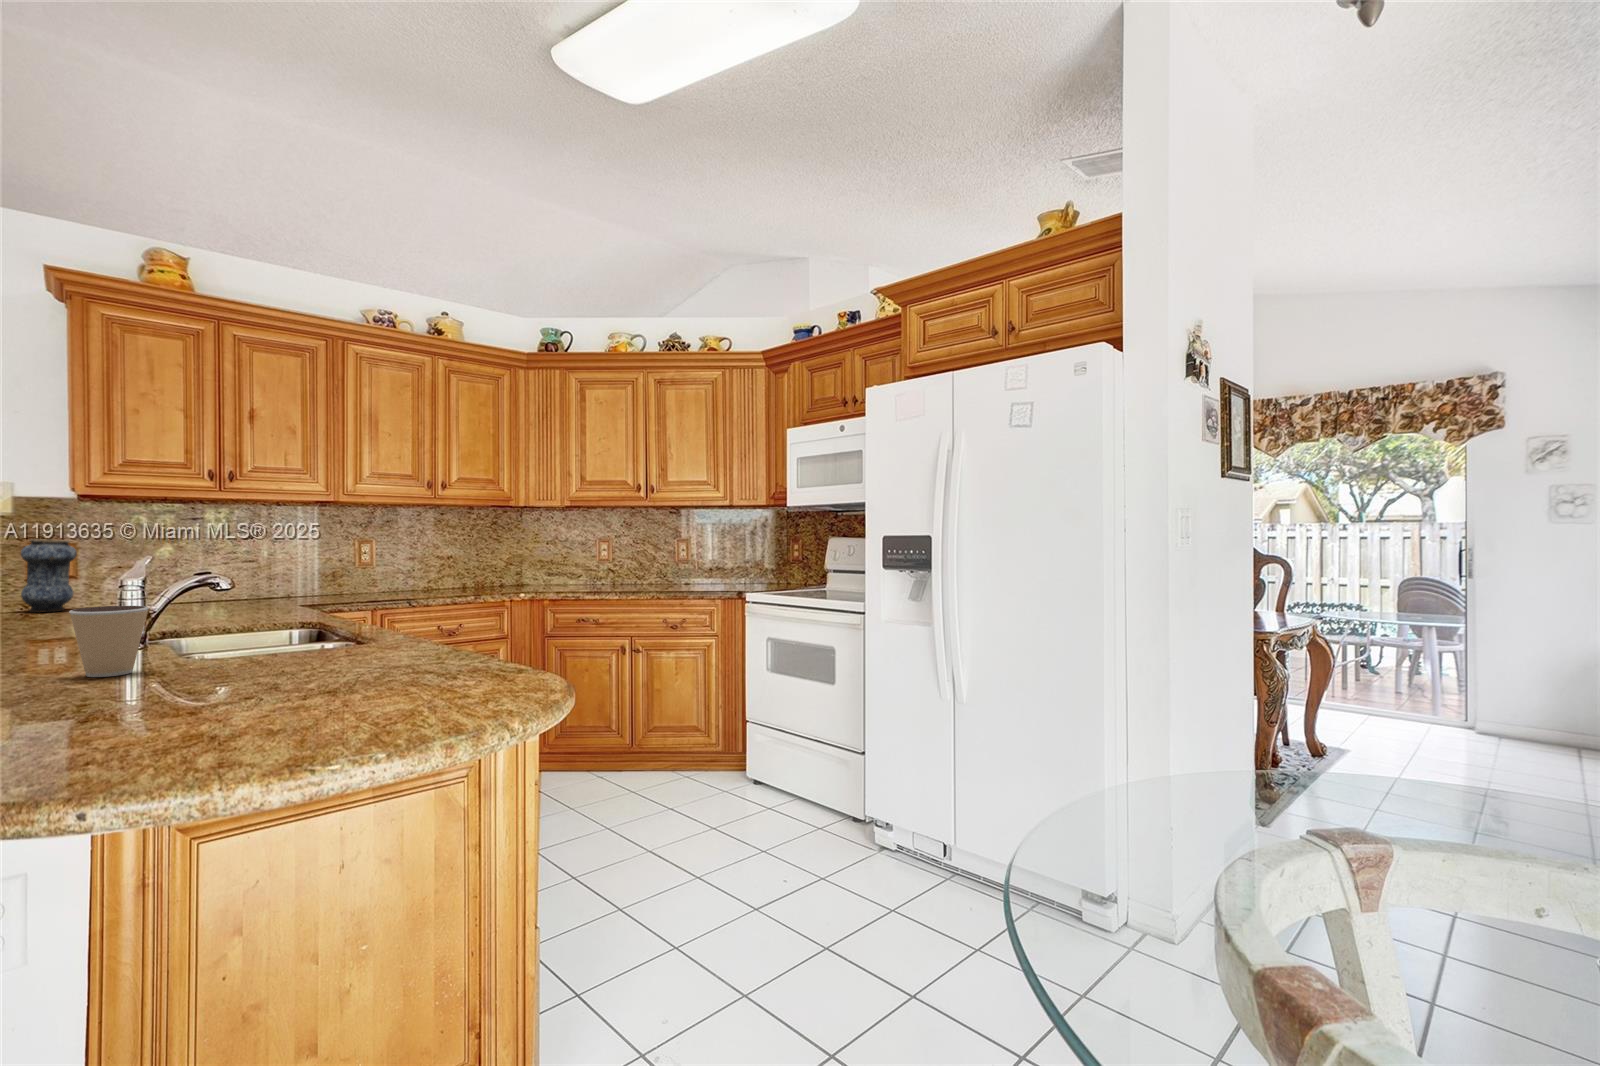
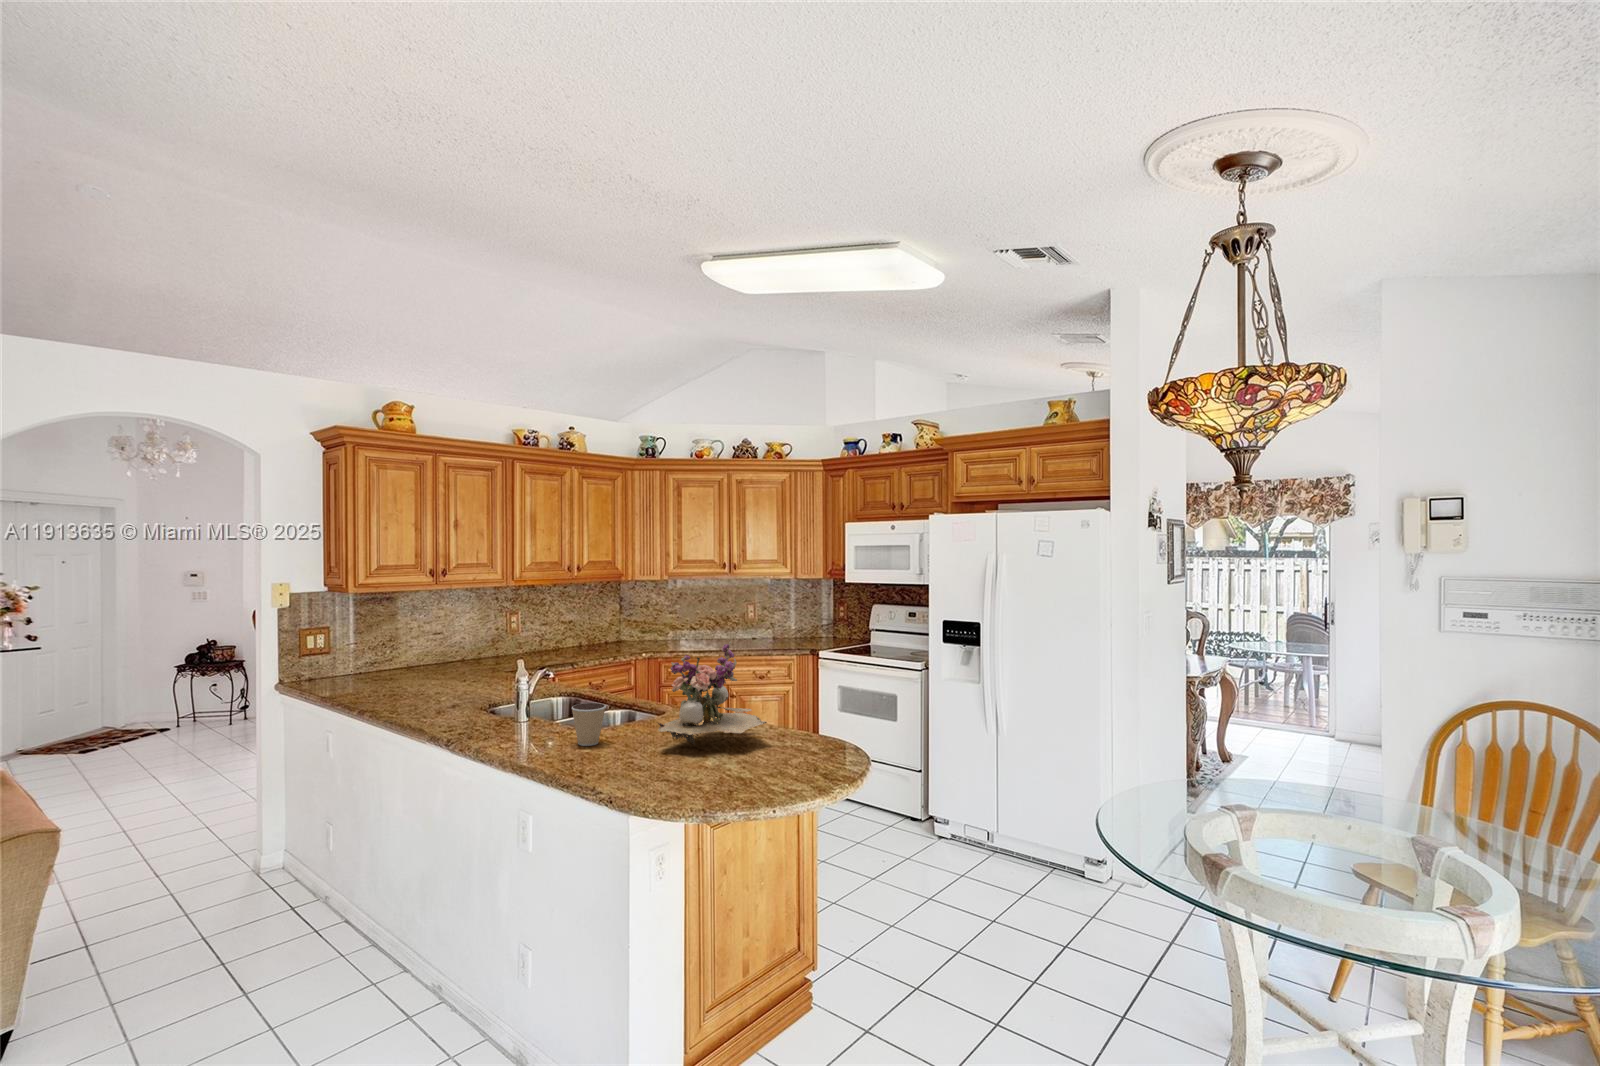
flower arrangement: none [175,511,432,679] -> present [658,642,767,744]
vase: present [21,539,77,613] -> none [326,629,361,684]

